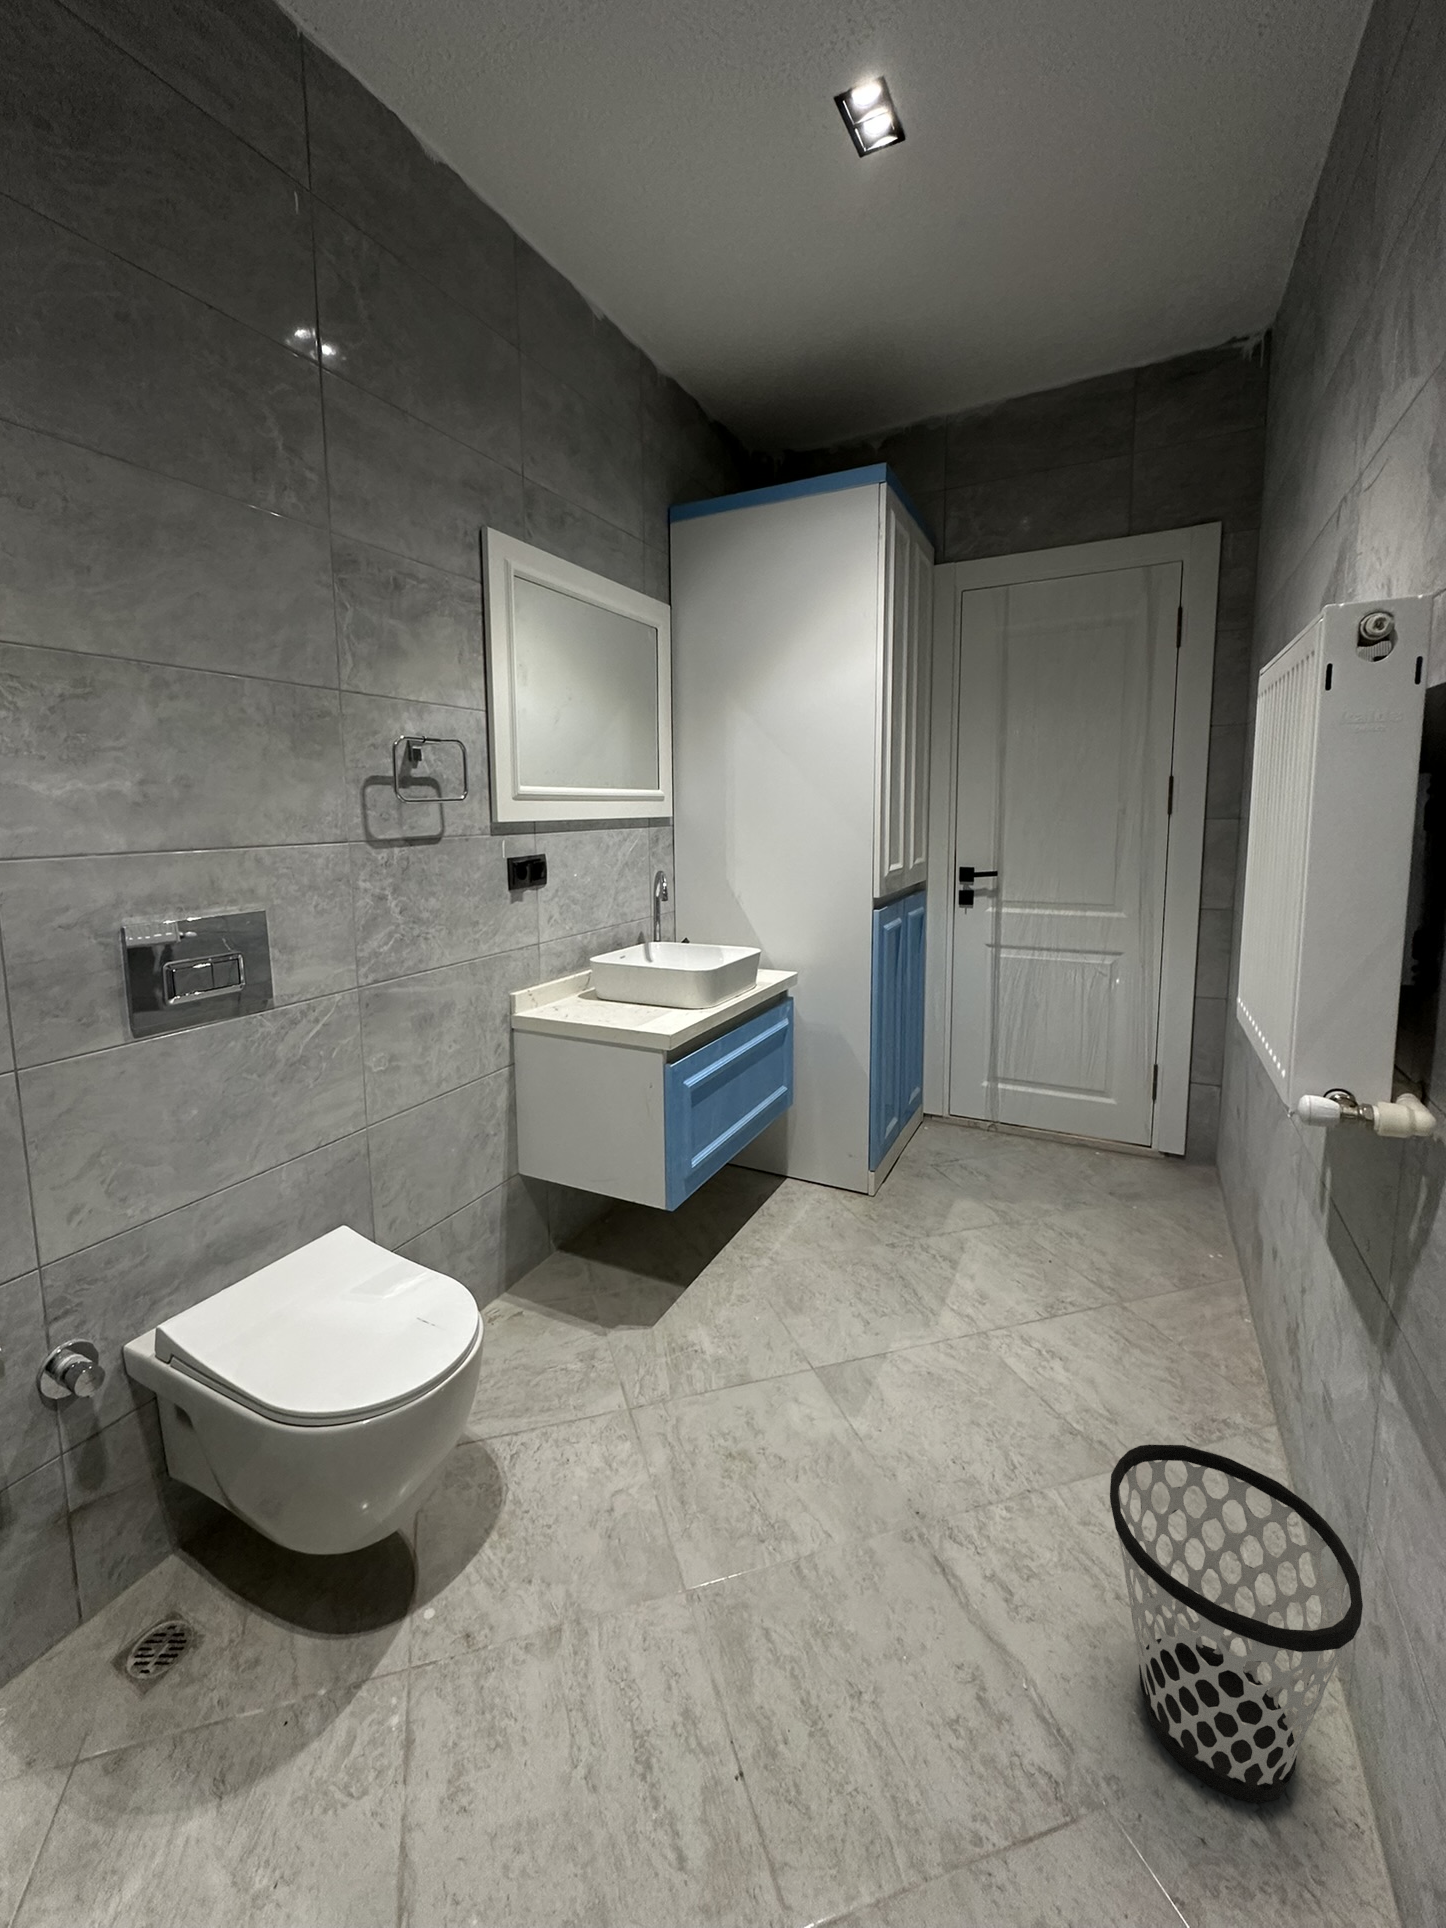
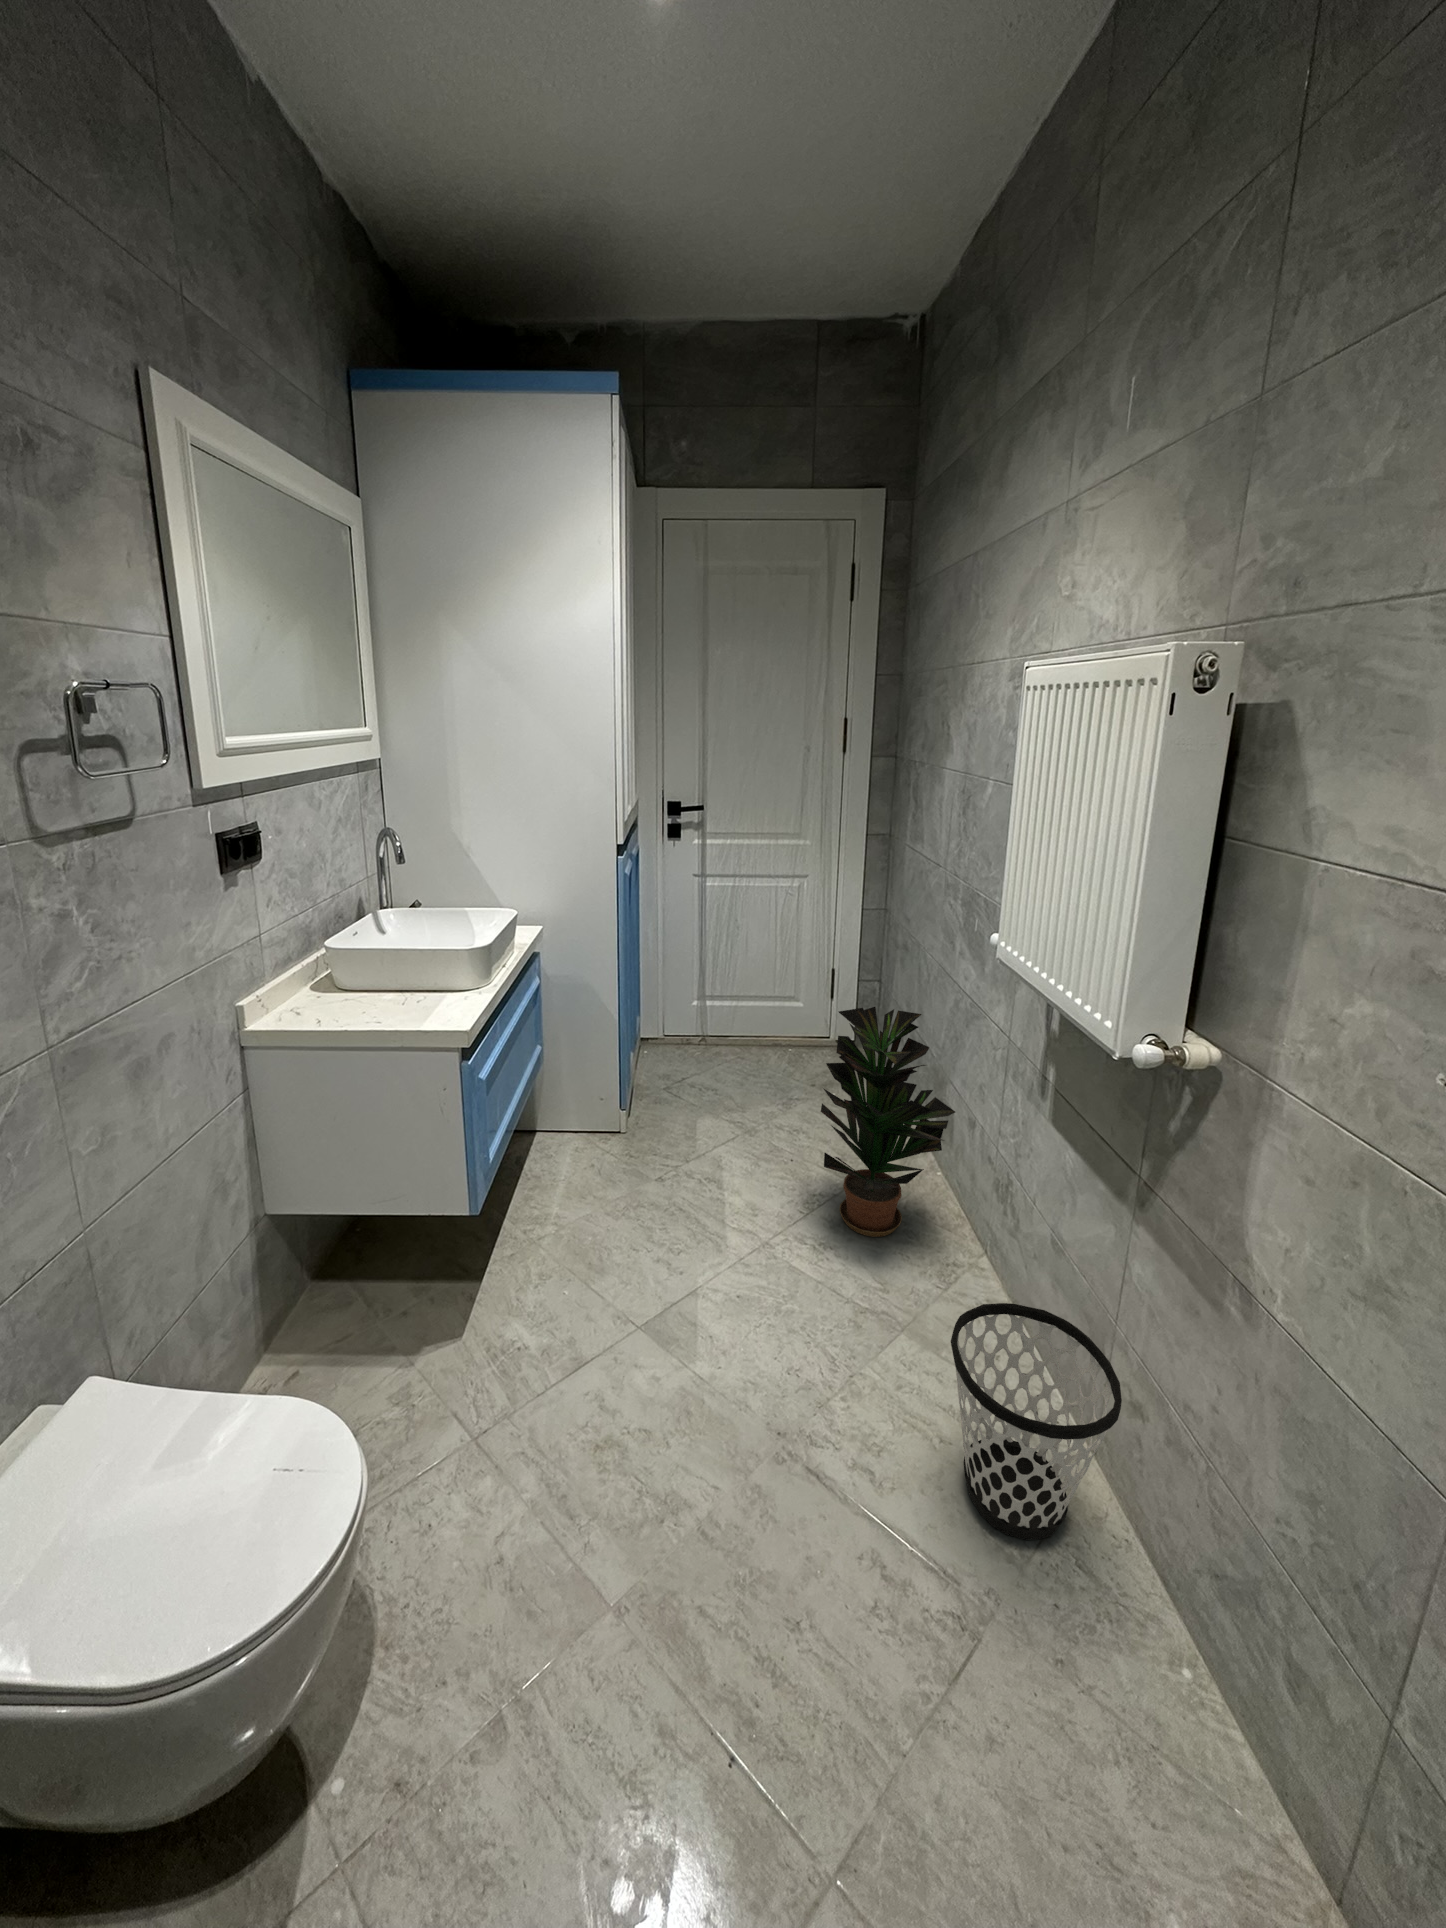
potted plant: none [1061,1083,1260,1376] -> present [821,1007,955,1237]

